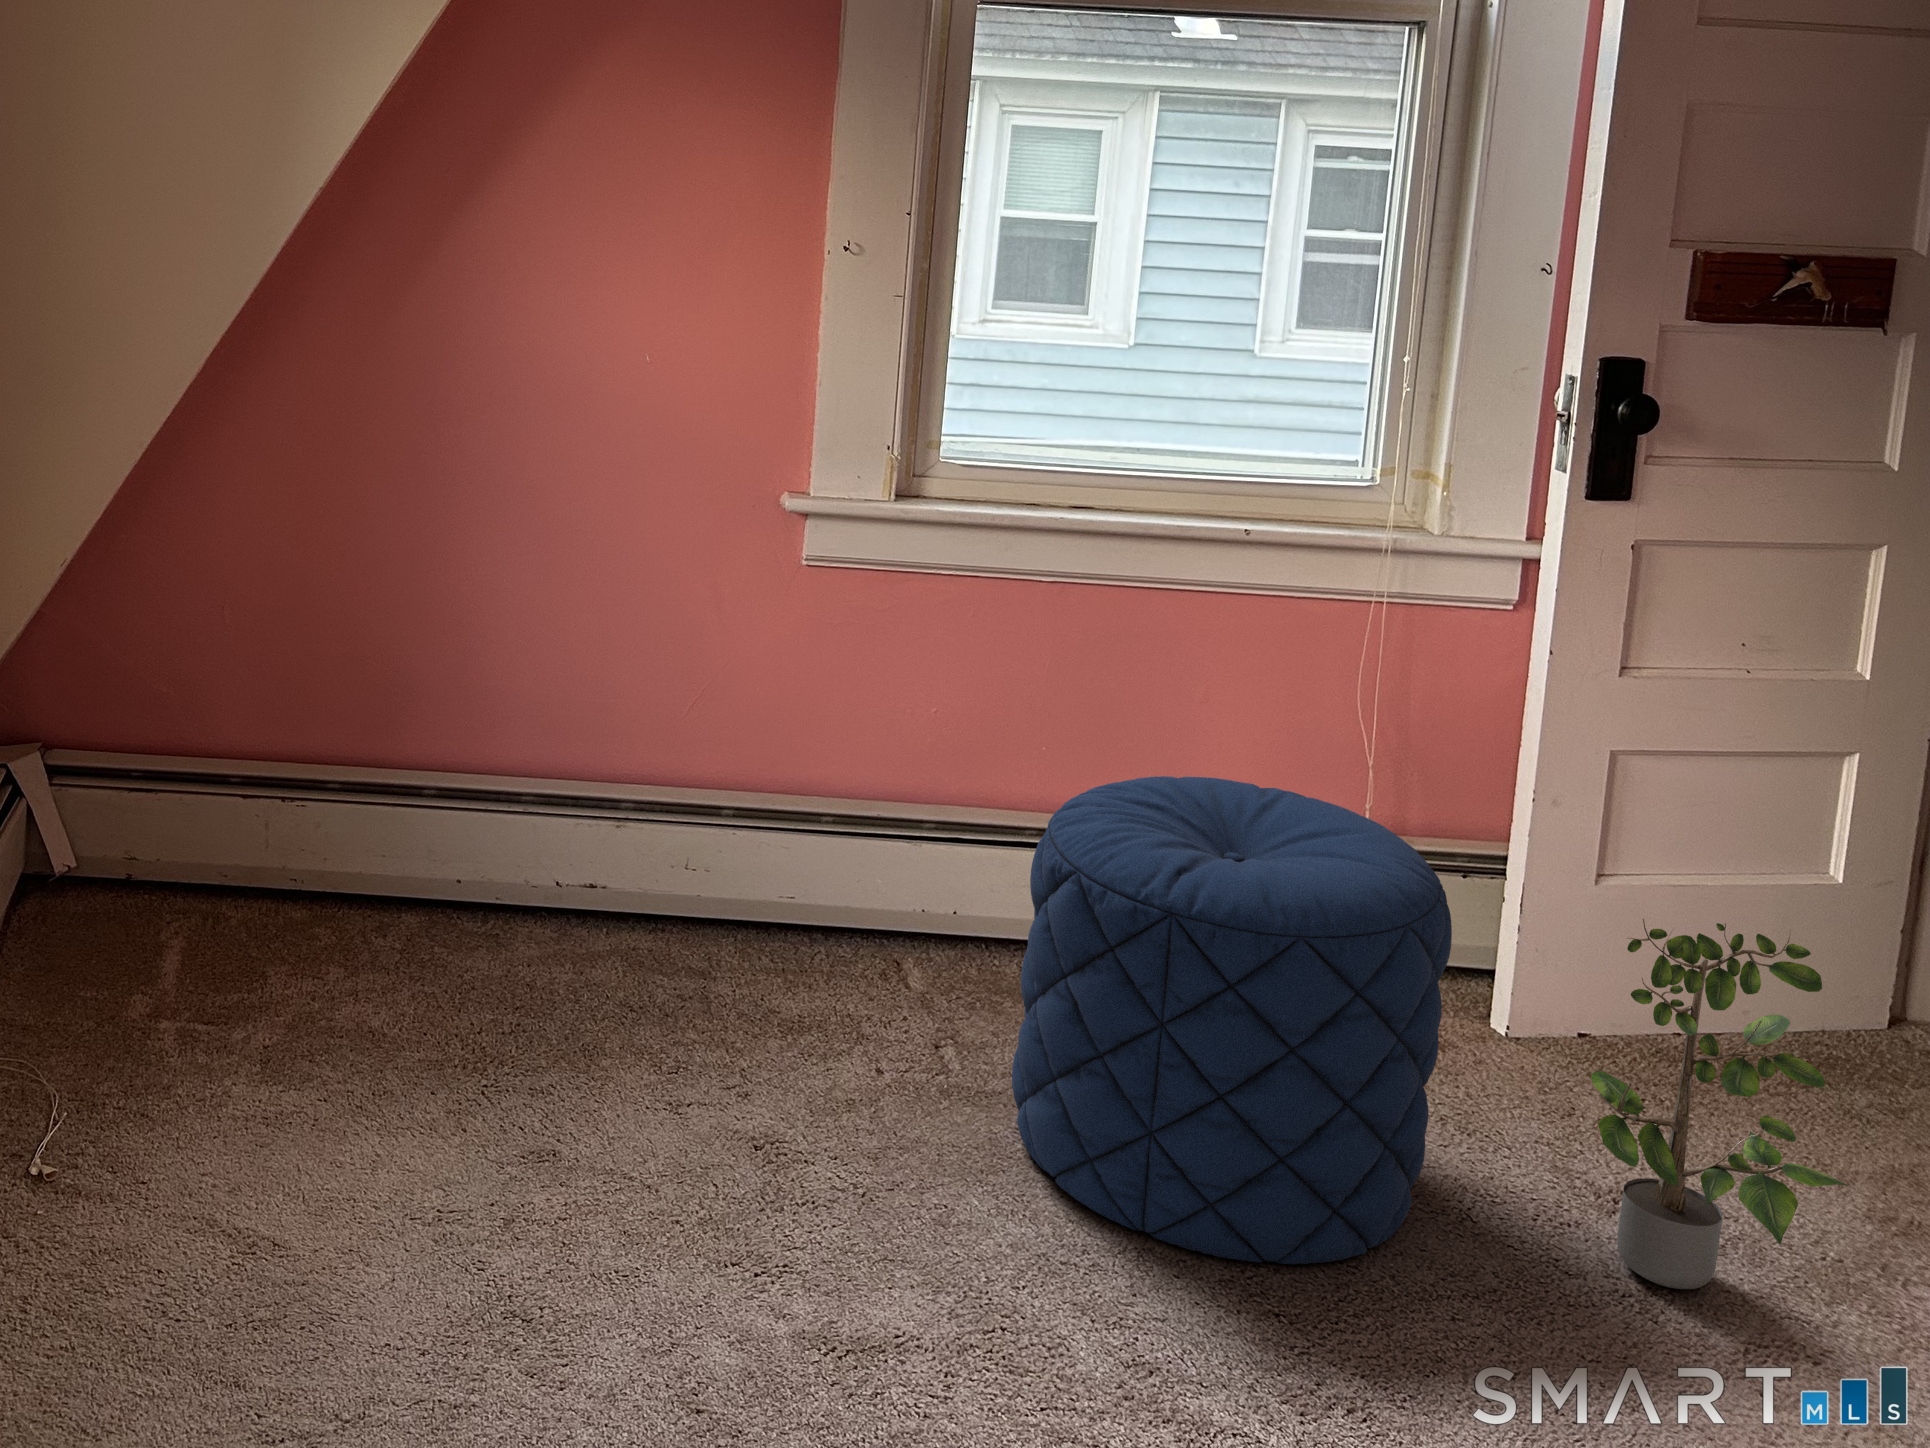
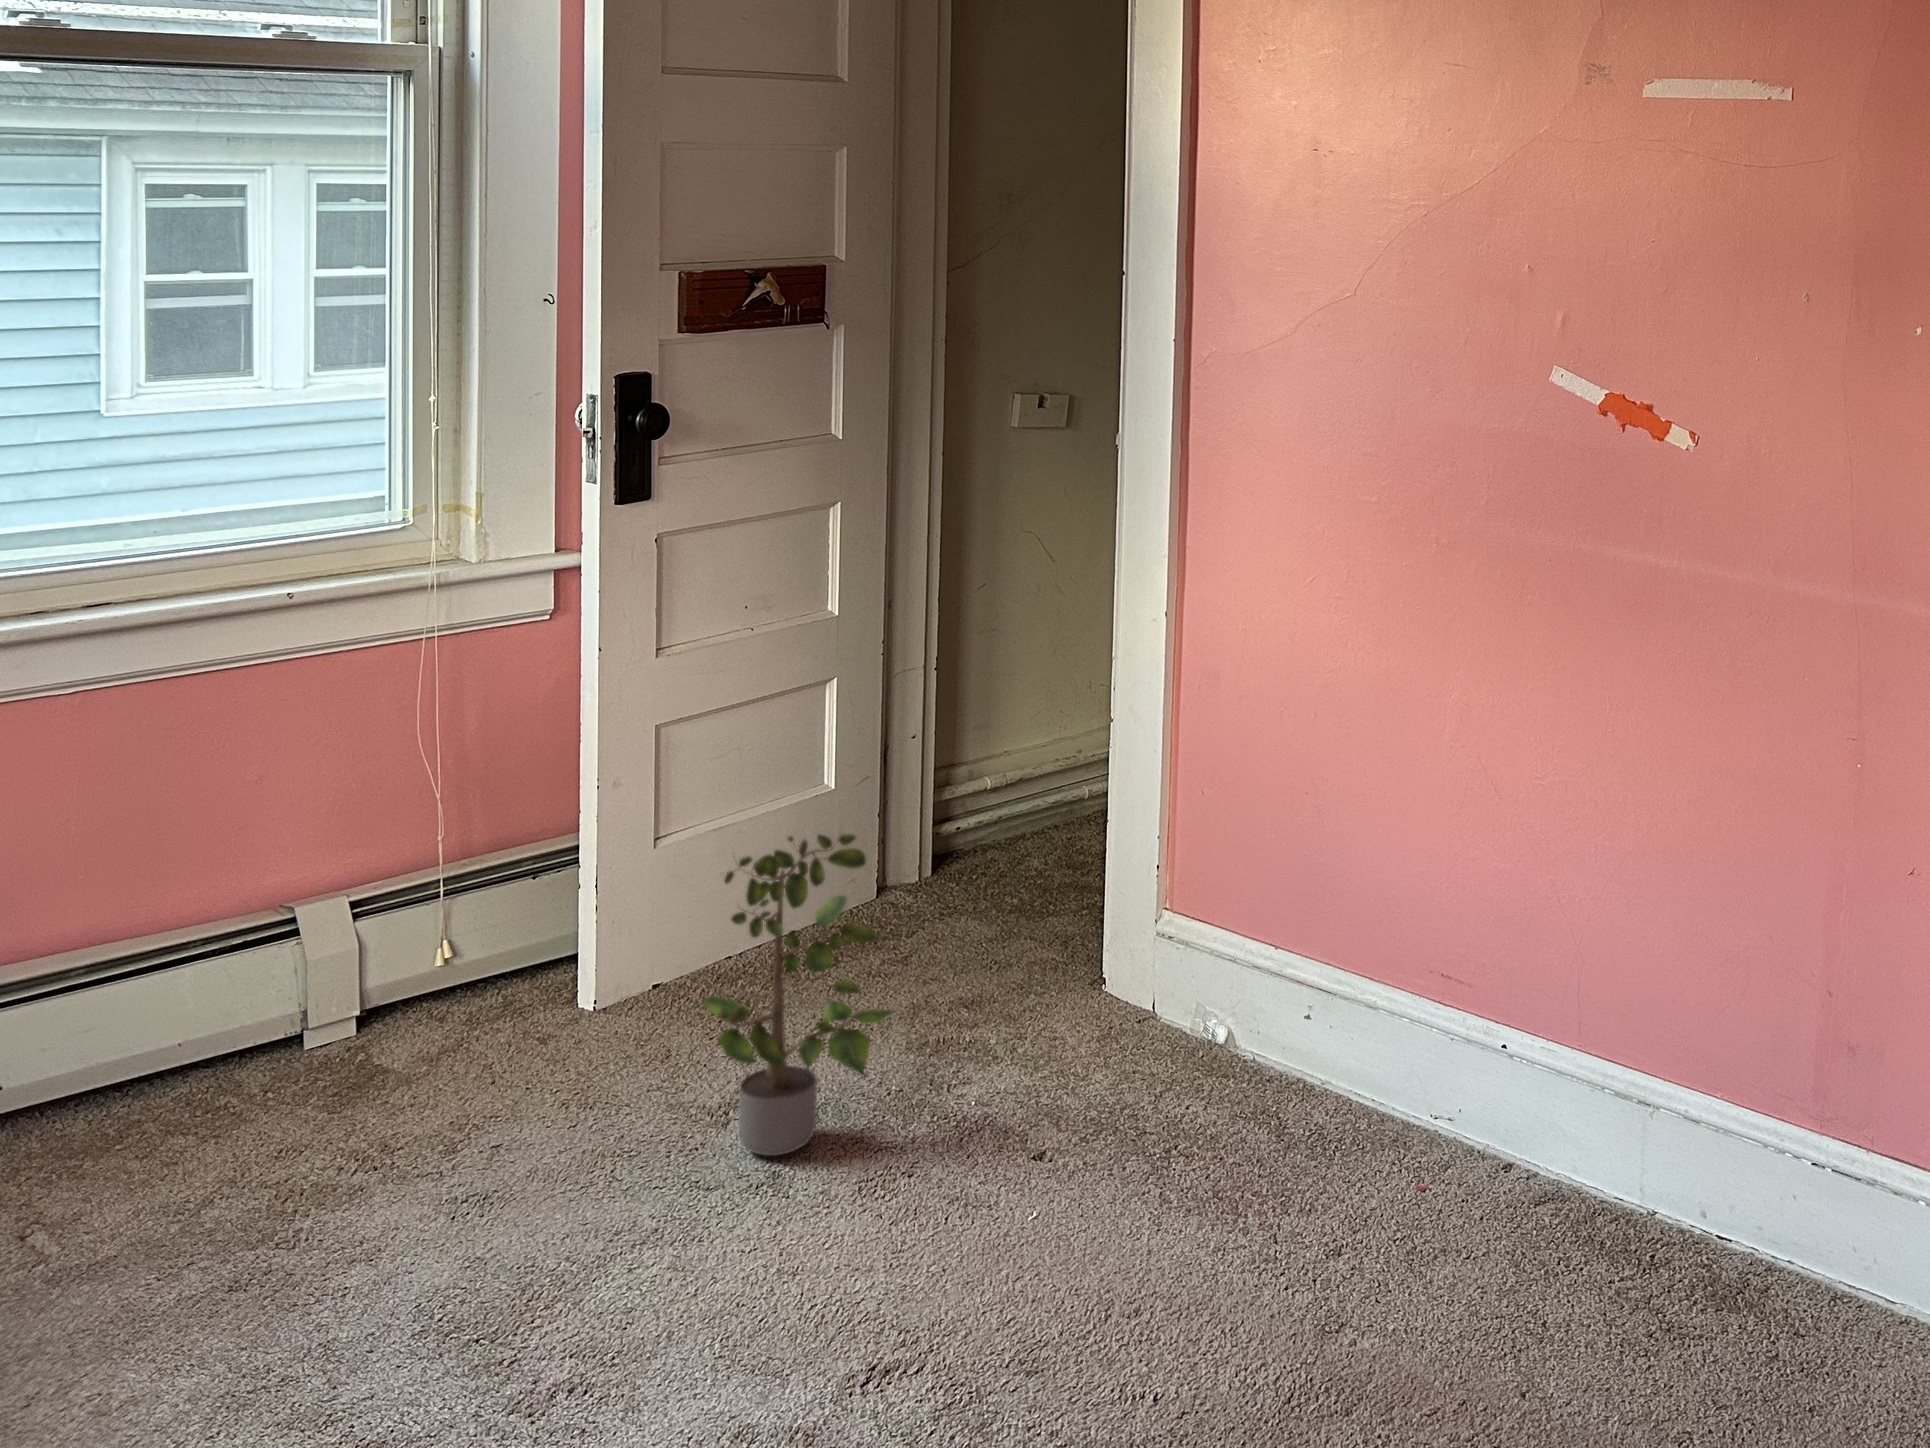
pouf: present [1012,776,1452,1264] -> none [124,841,577,1342]

